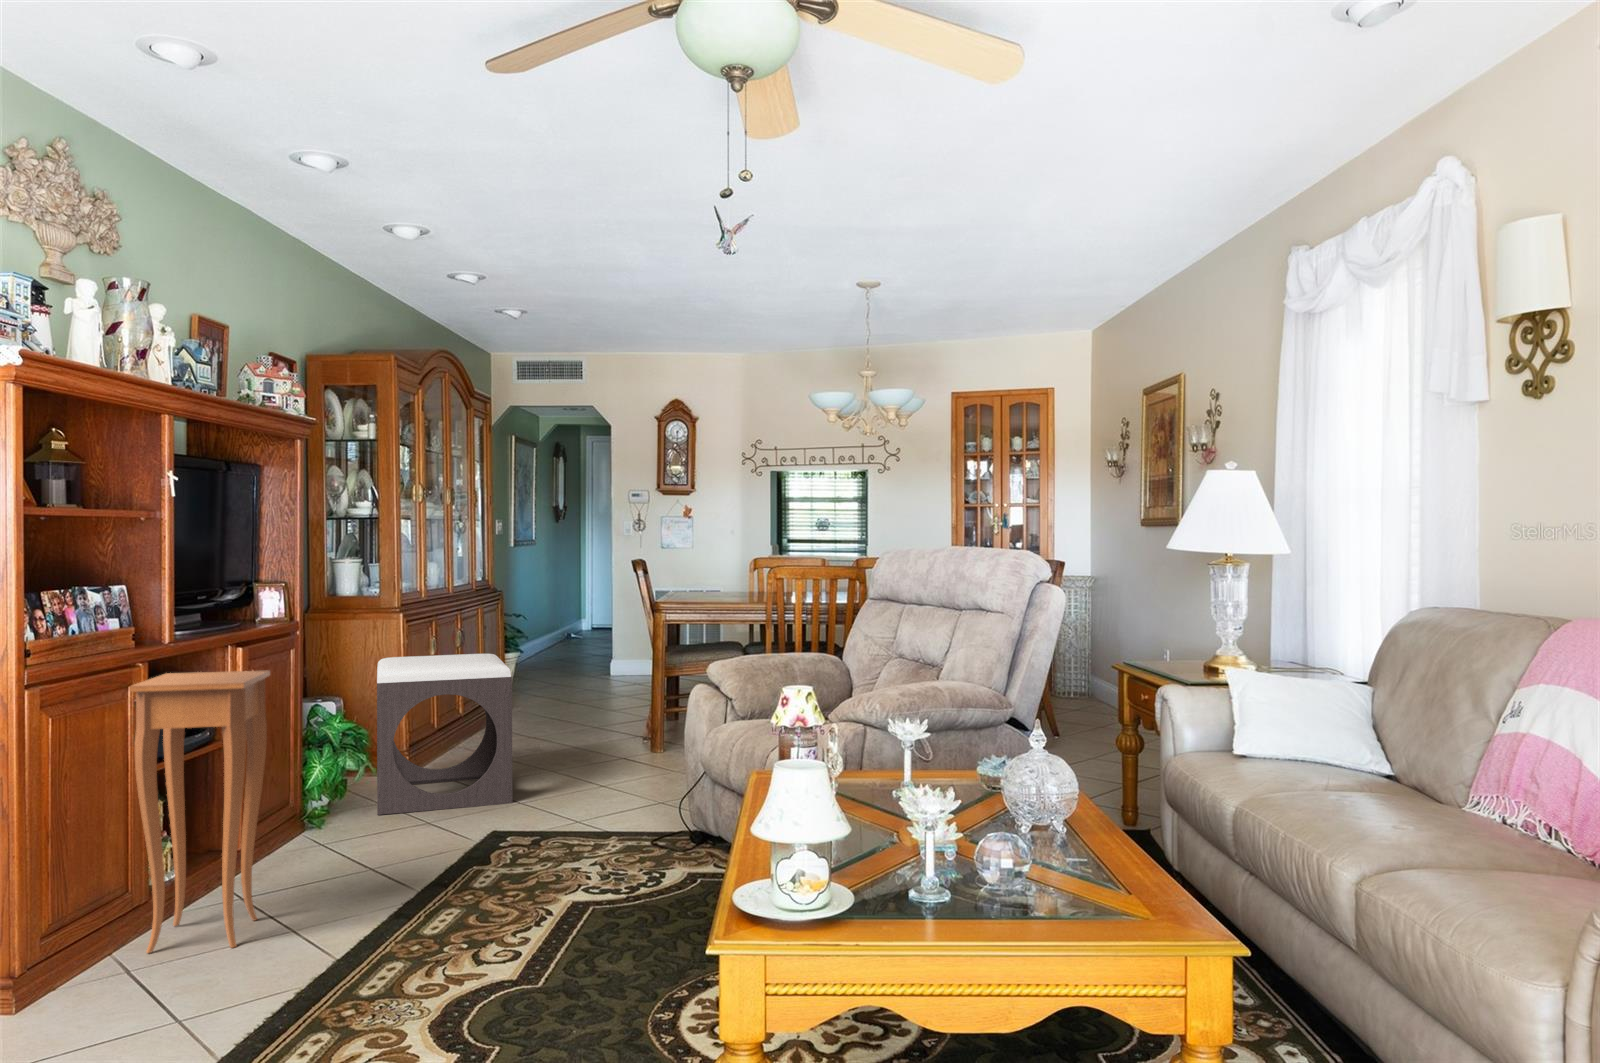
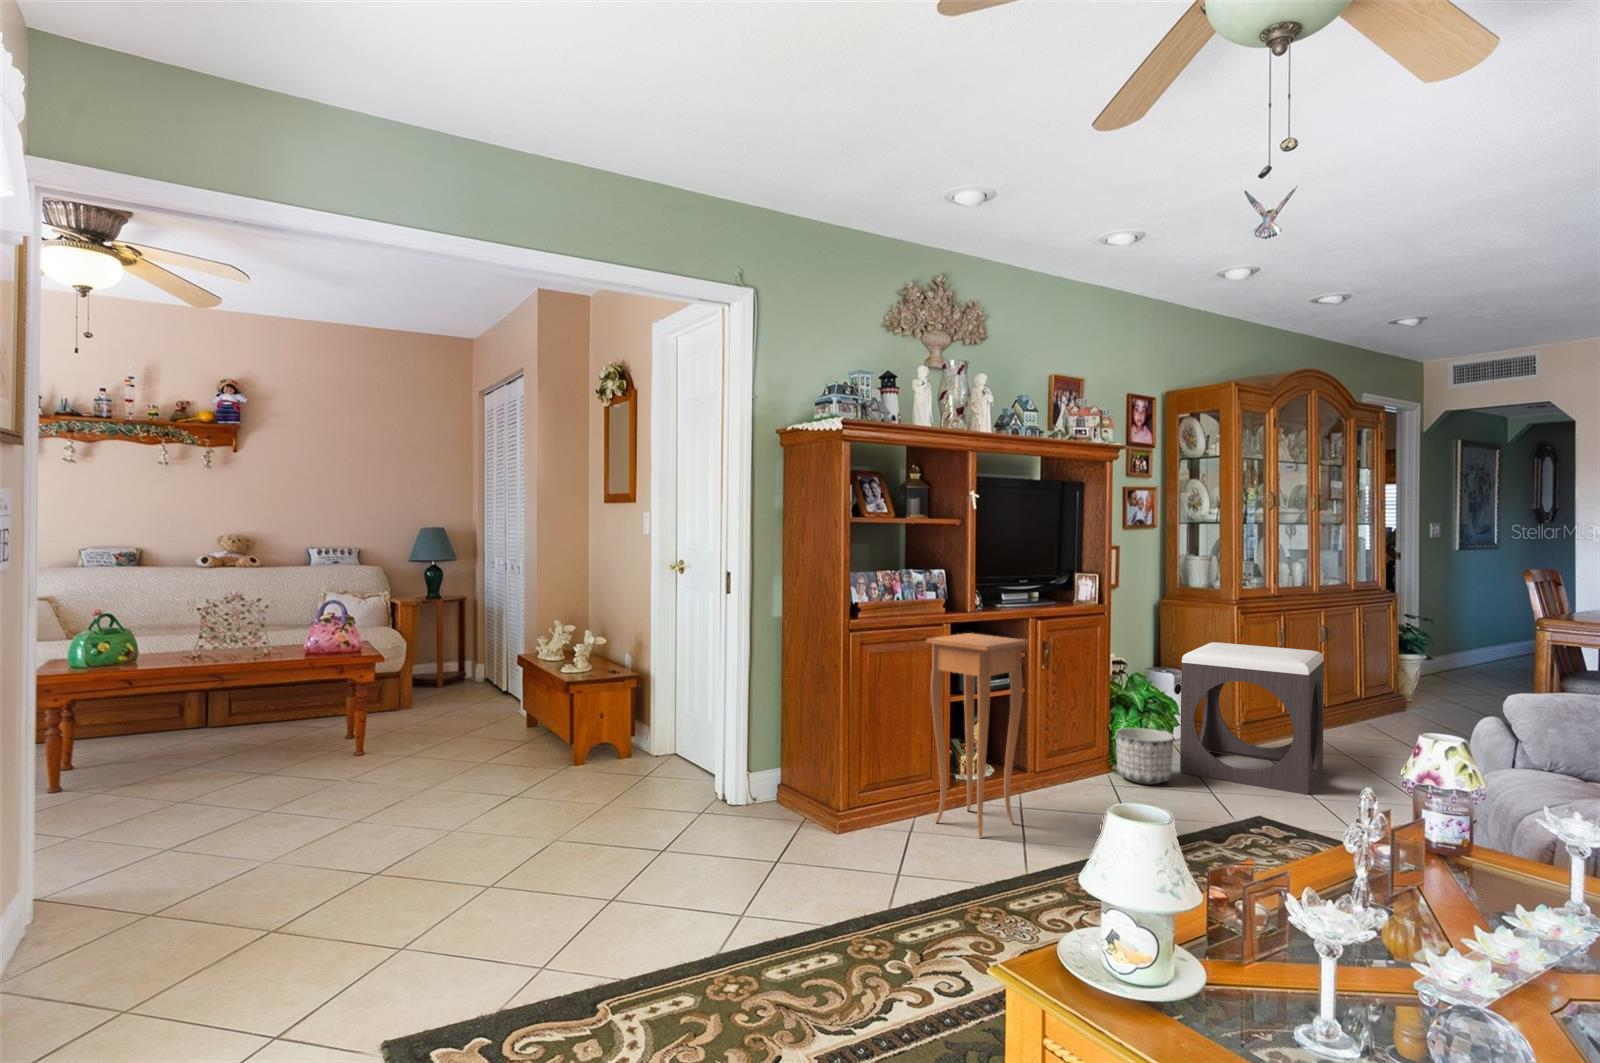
planter: none [312,769,383,837] -> present [1115,728,1174,784]

